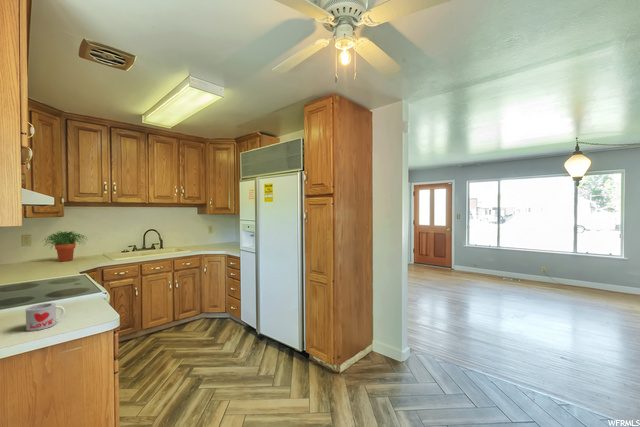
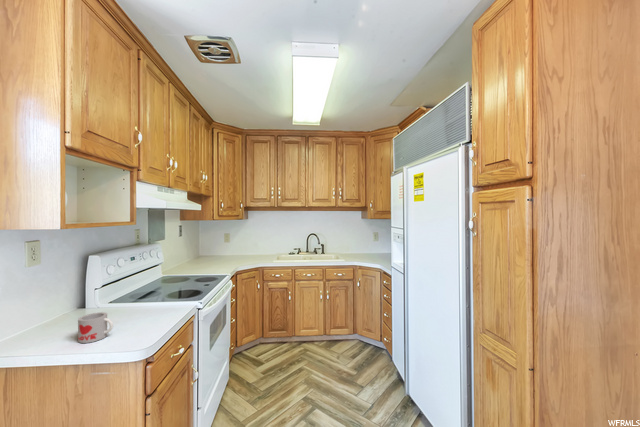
potted plant: present [45,231,84,261] -> none [231,232,261,258]

